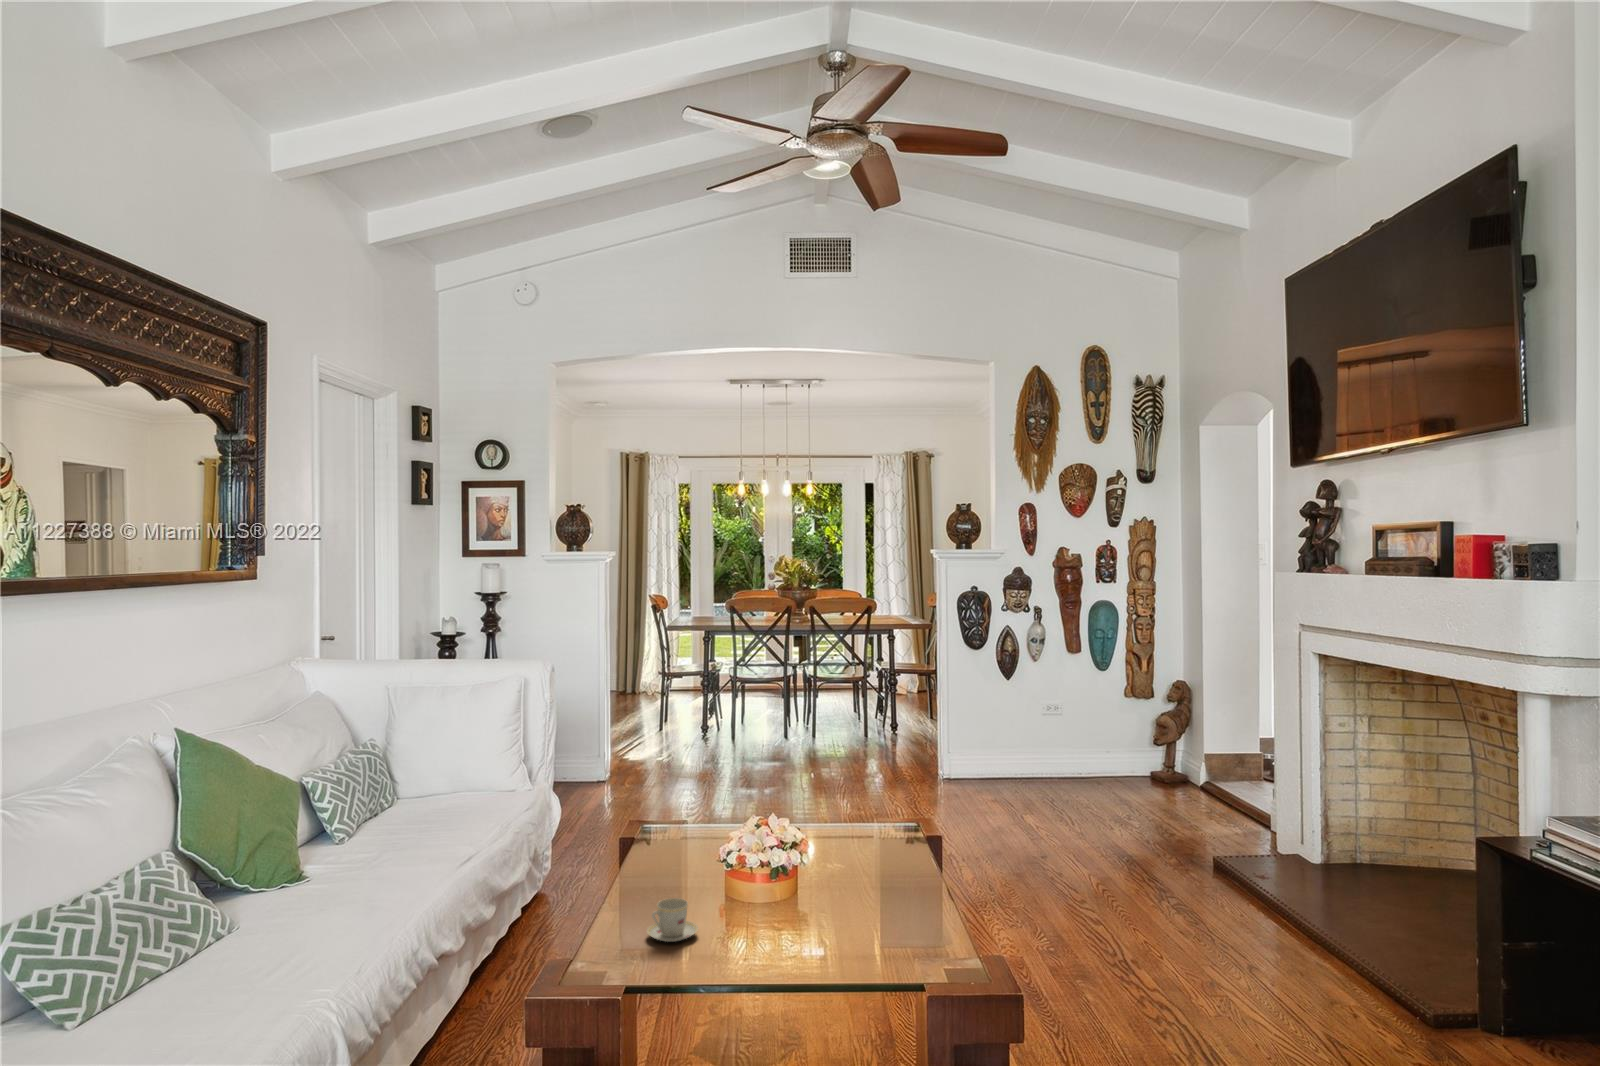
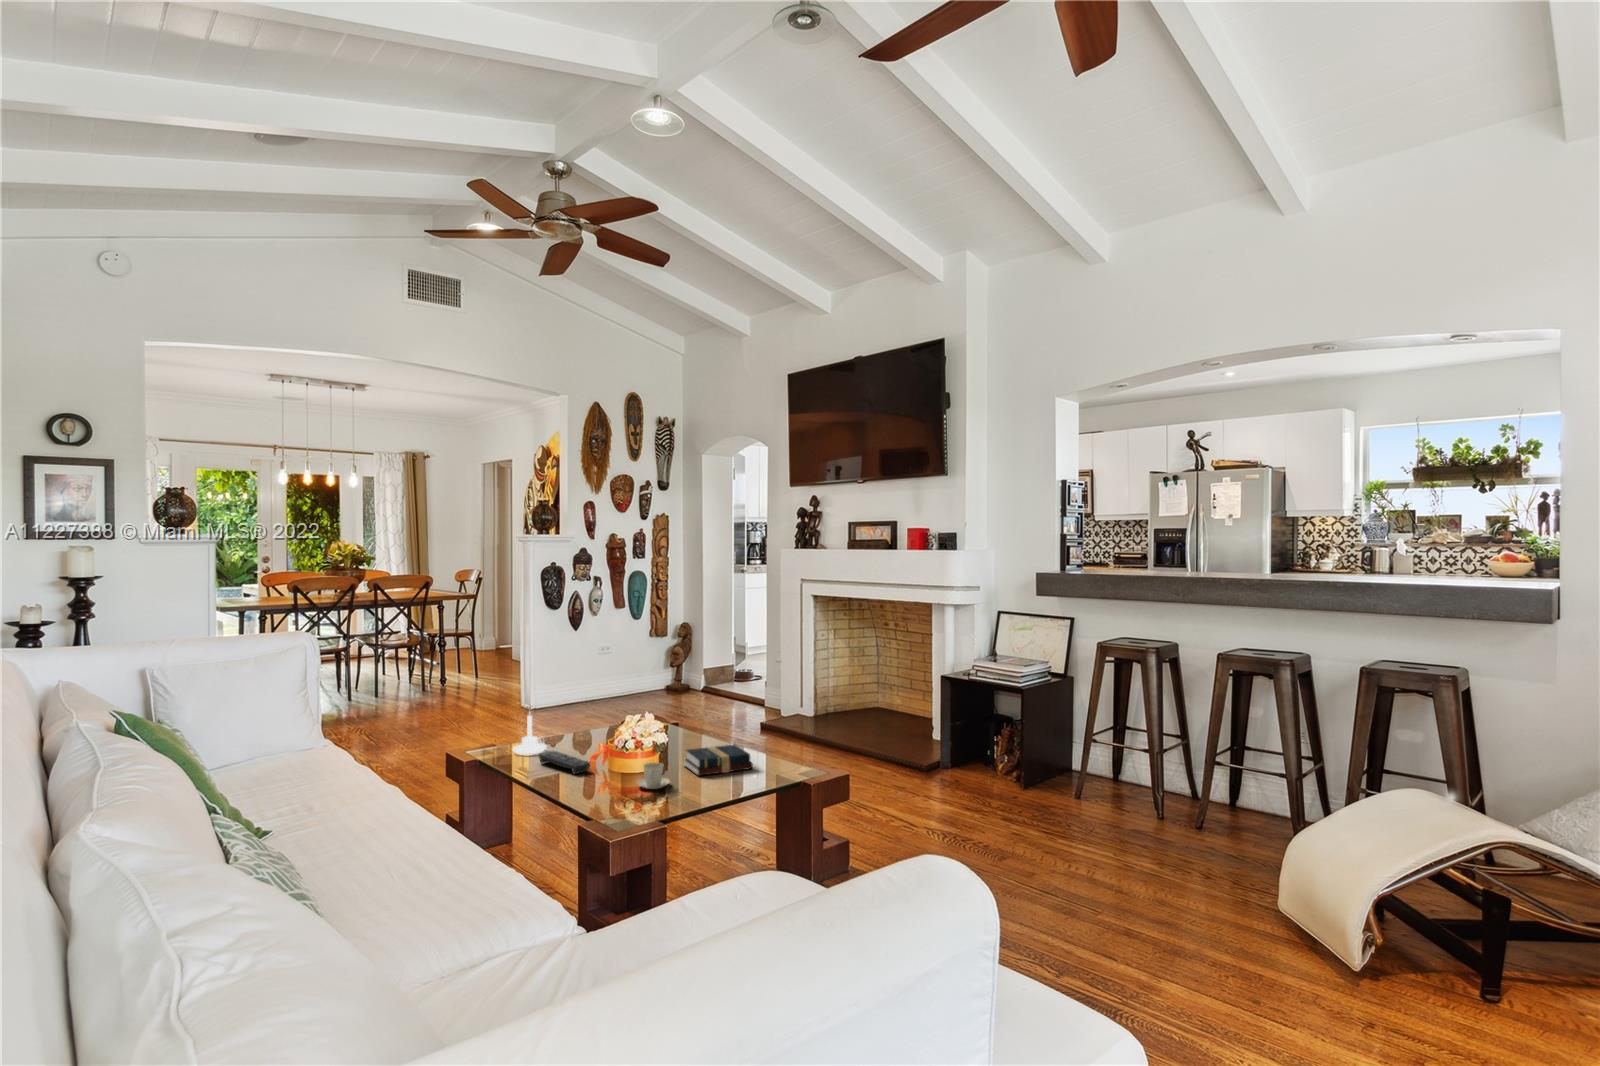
candle holder: none [657,784,701,846] -> present [513,712,546,755]
remote control: none [641,846,671,889] -> present [538,751,590,774]
hardback book: none [752,889,862,948] -> present [684,745,753,776]

